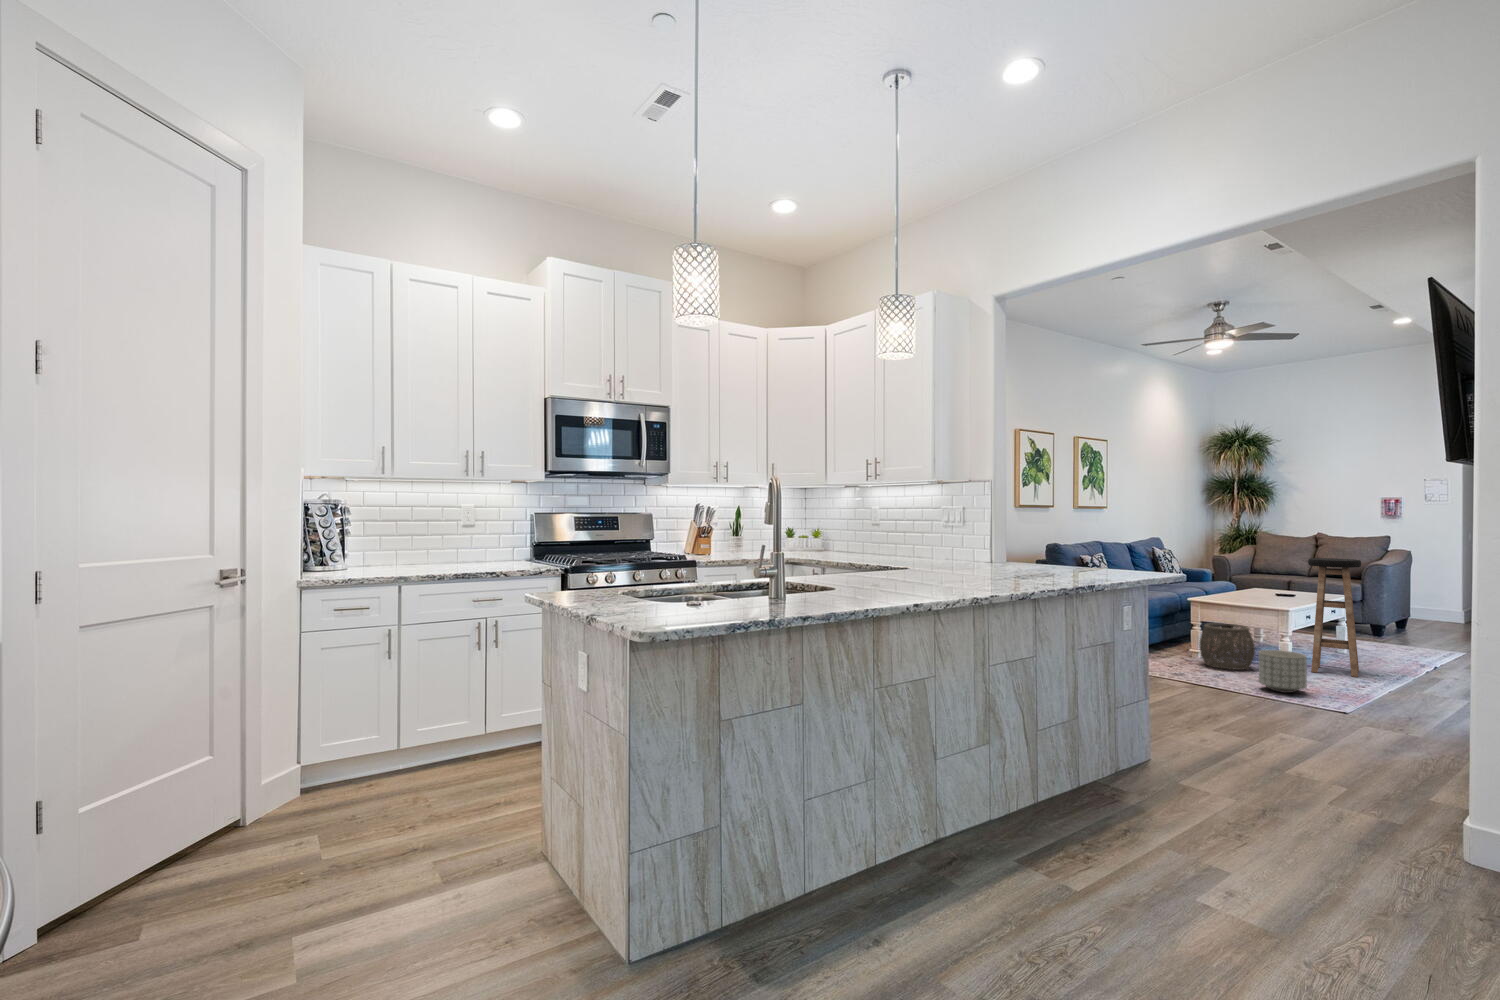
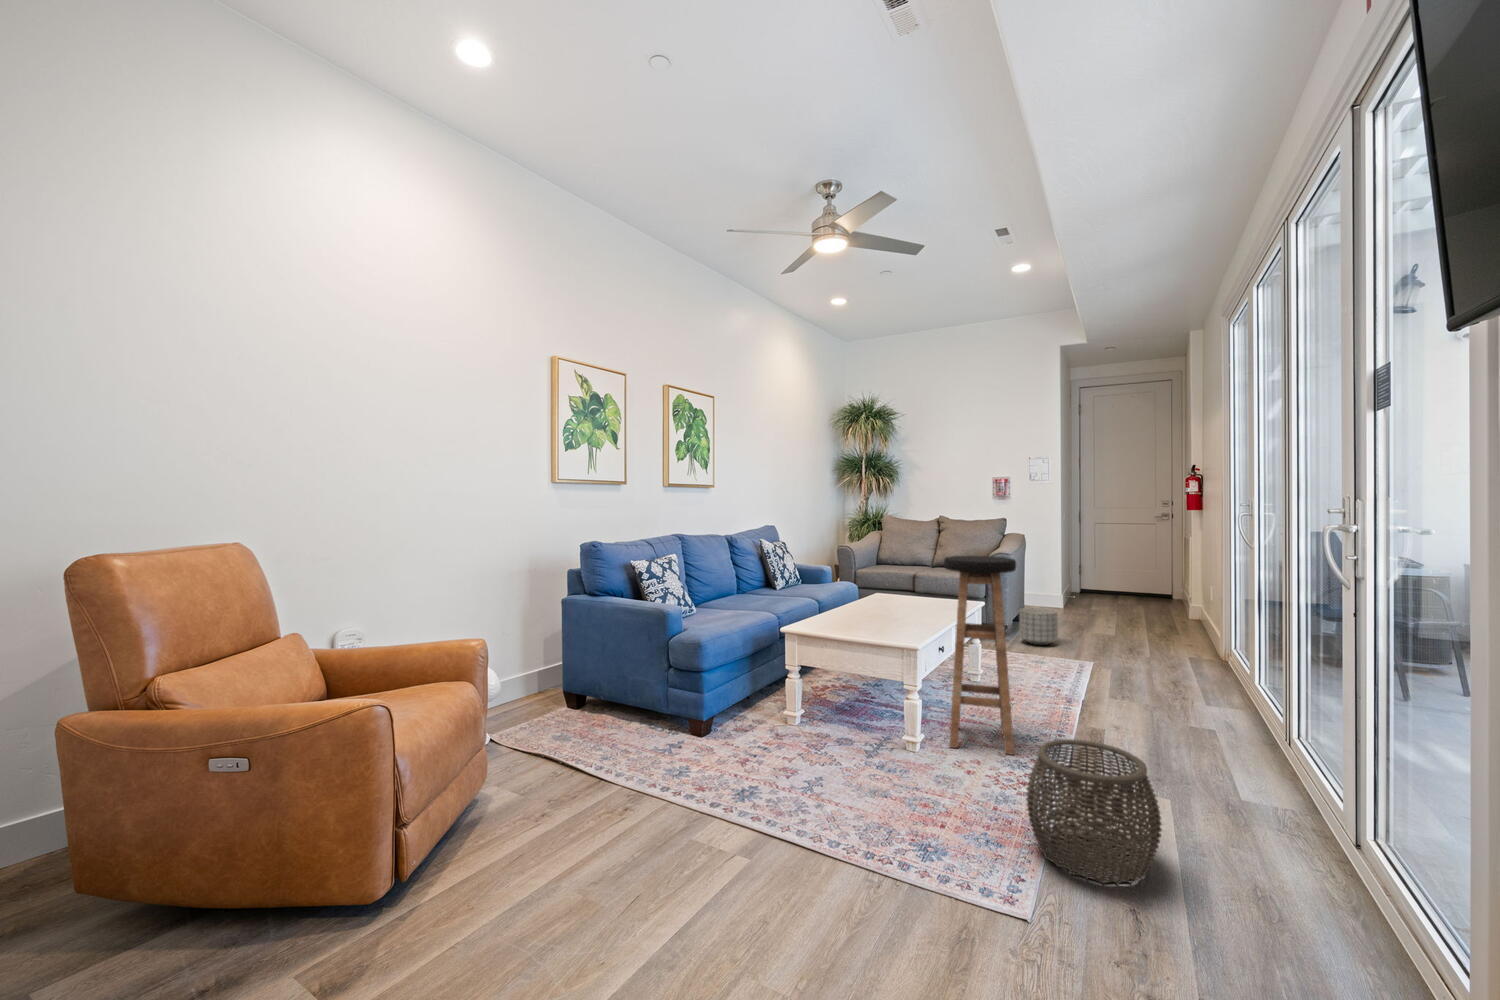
woven basket: present [1199,623,1255,670] -> present [1026,739,1162,884]
planter: present [1259,650,1307,693] -> present [1019,608,1058,645]

